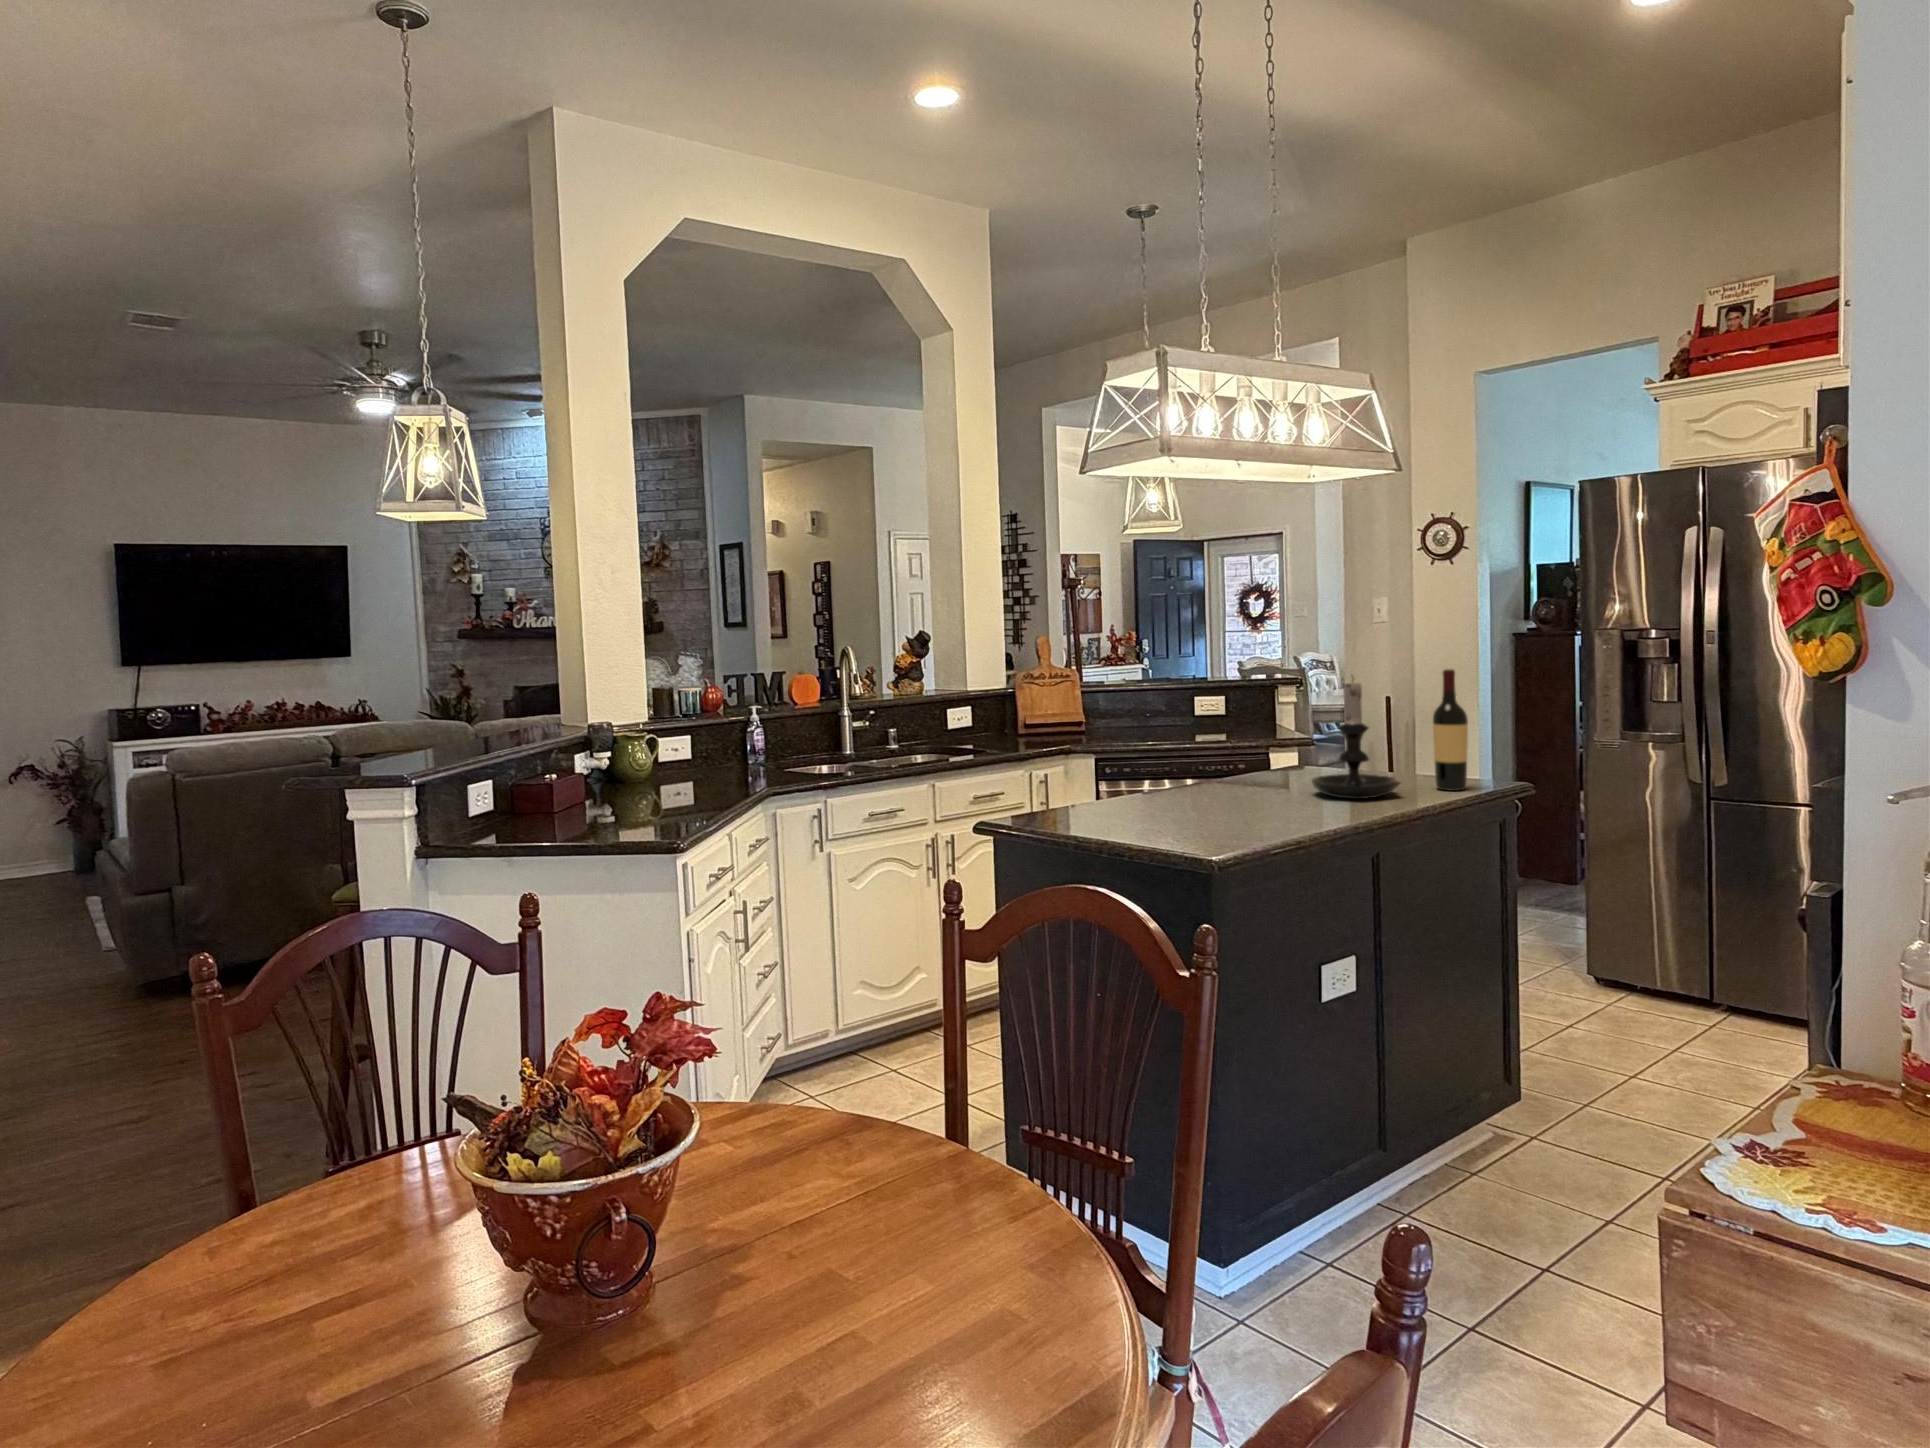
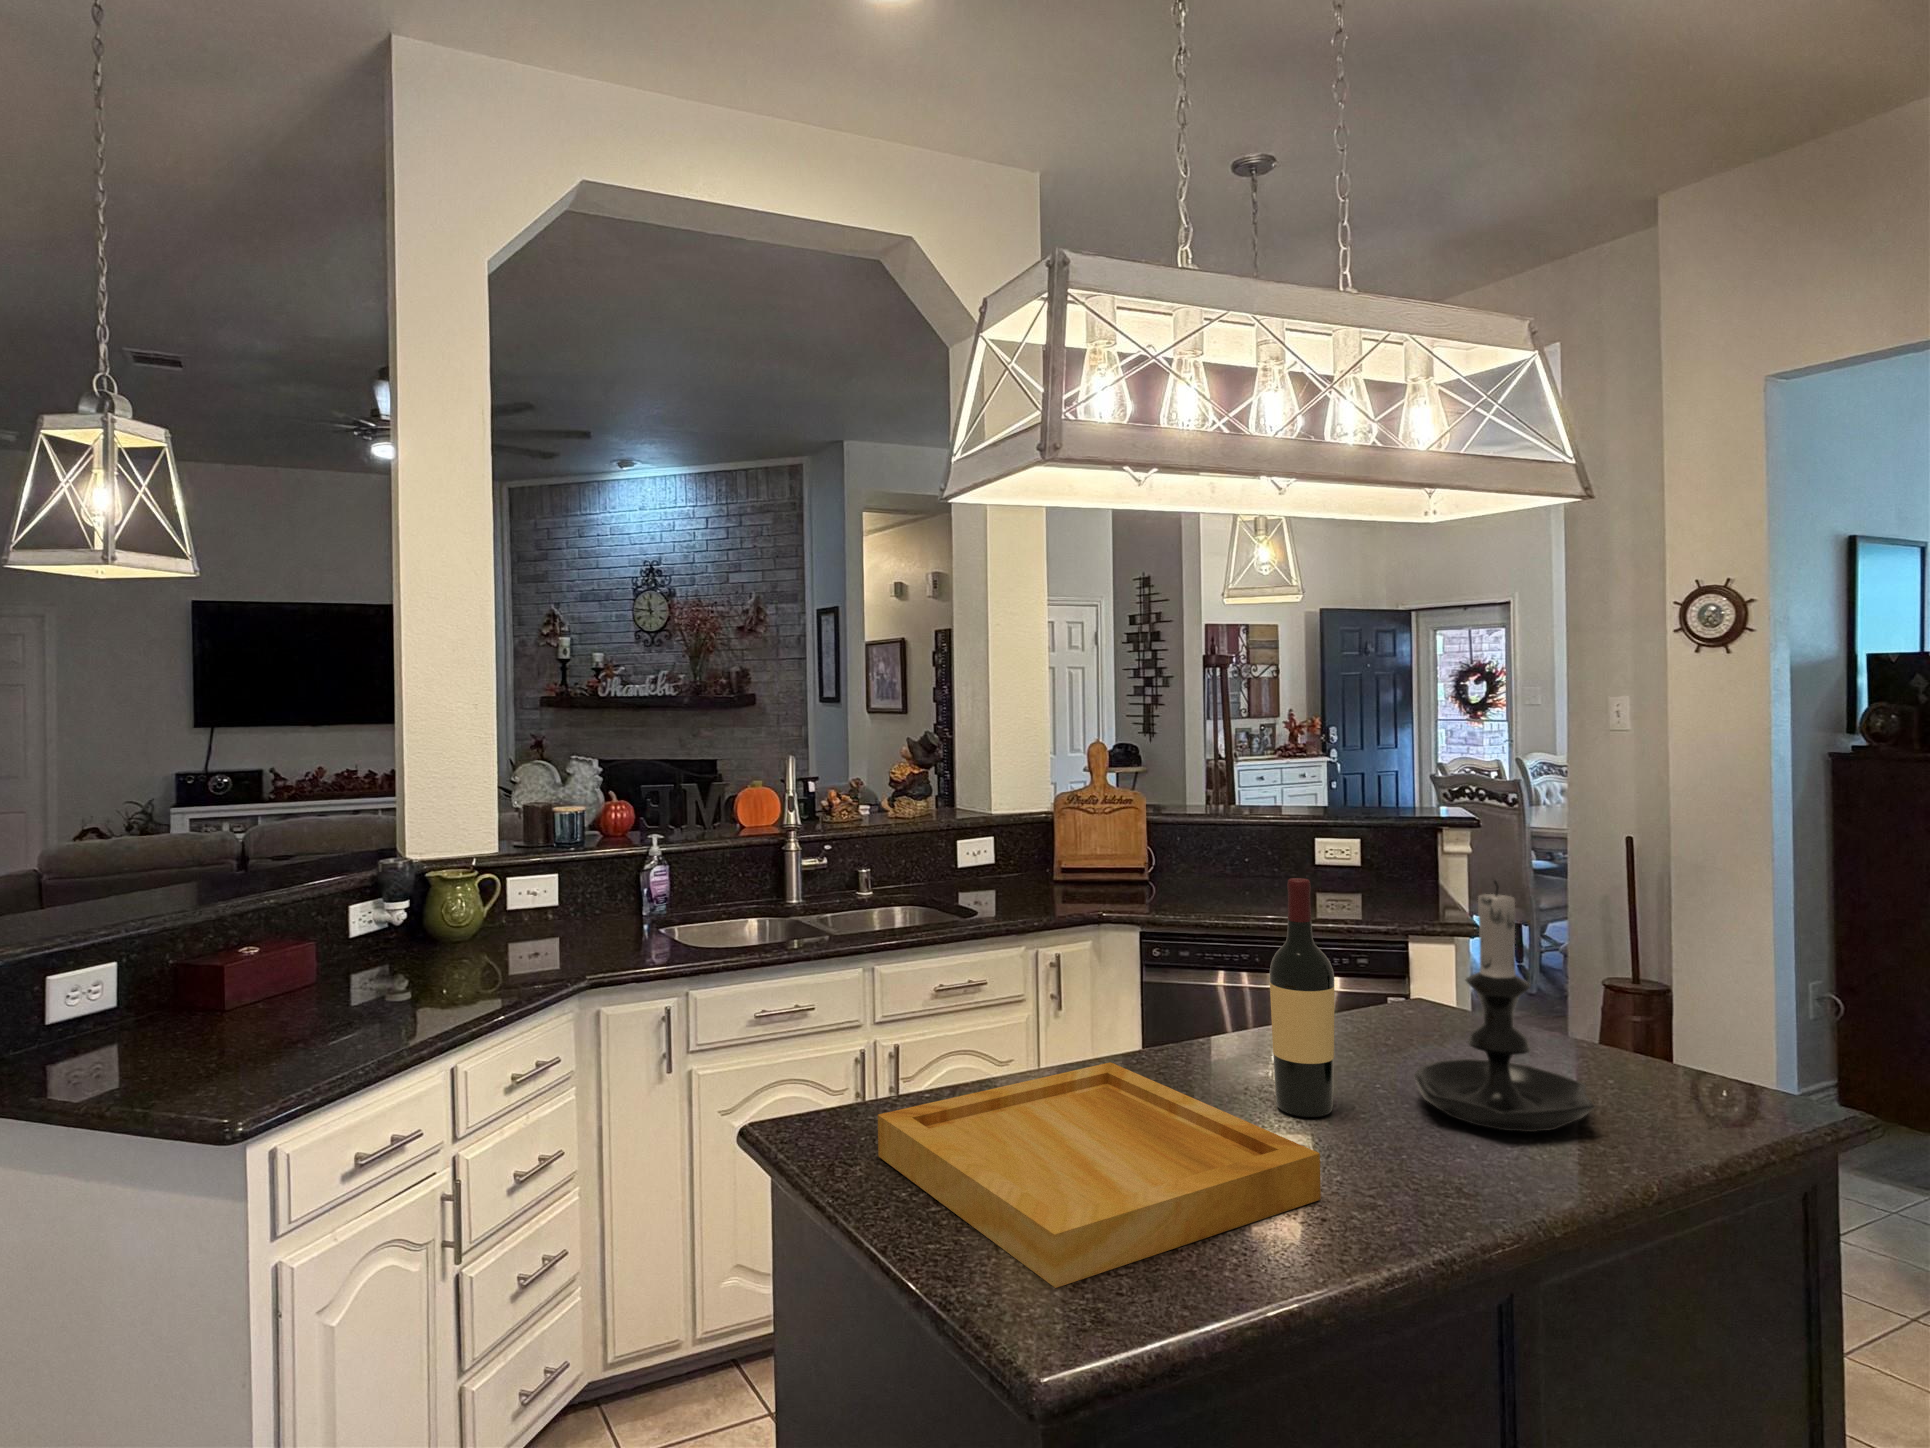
wine bottle: present [1433,669,1468,791] -> present [1270,878,1334,1117]
tray: none [1061,783,1286,845] -> present [878,1062,1321,1288]

